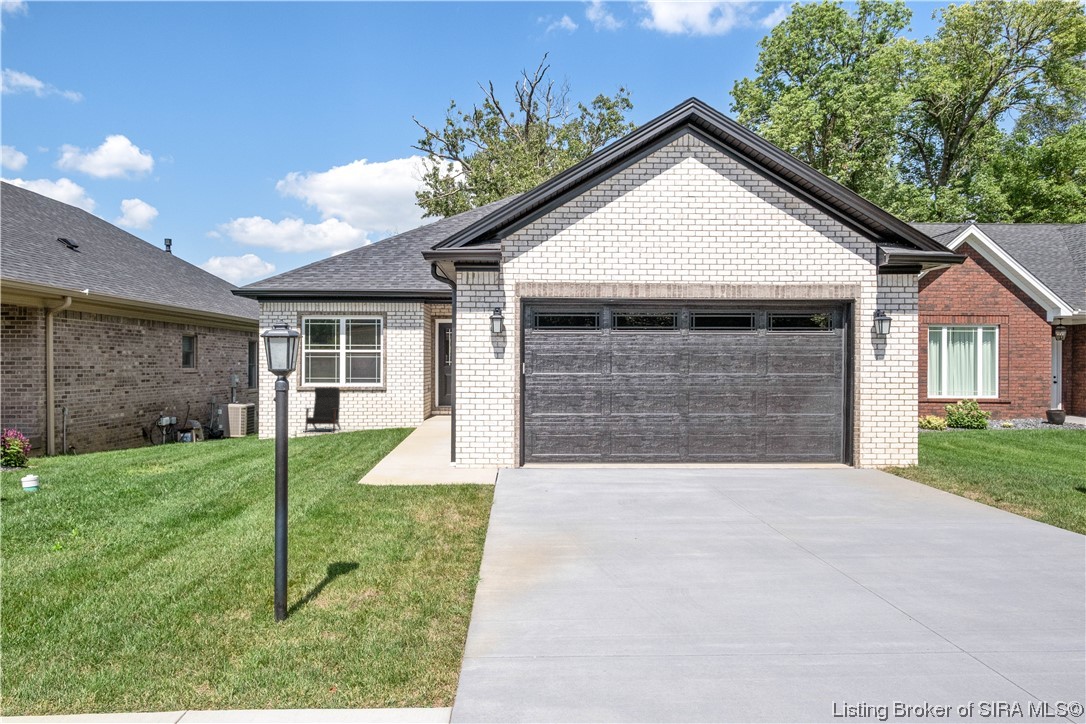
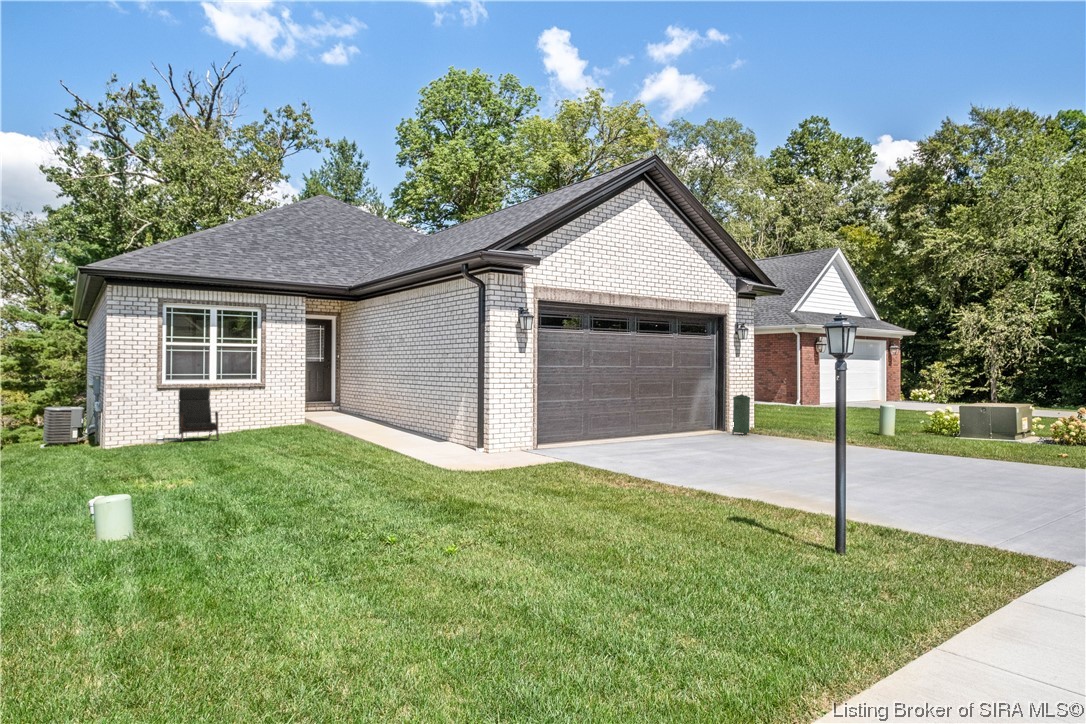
trash can: none [865,414,892,473] -> present [732,394,750,435]

